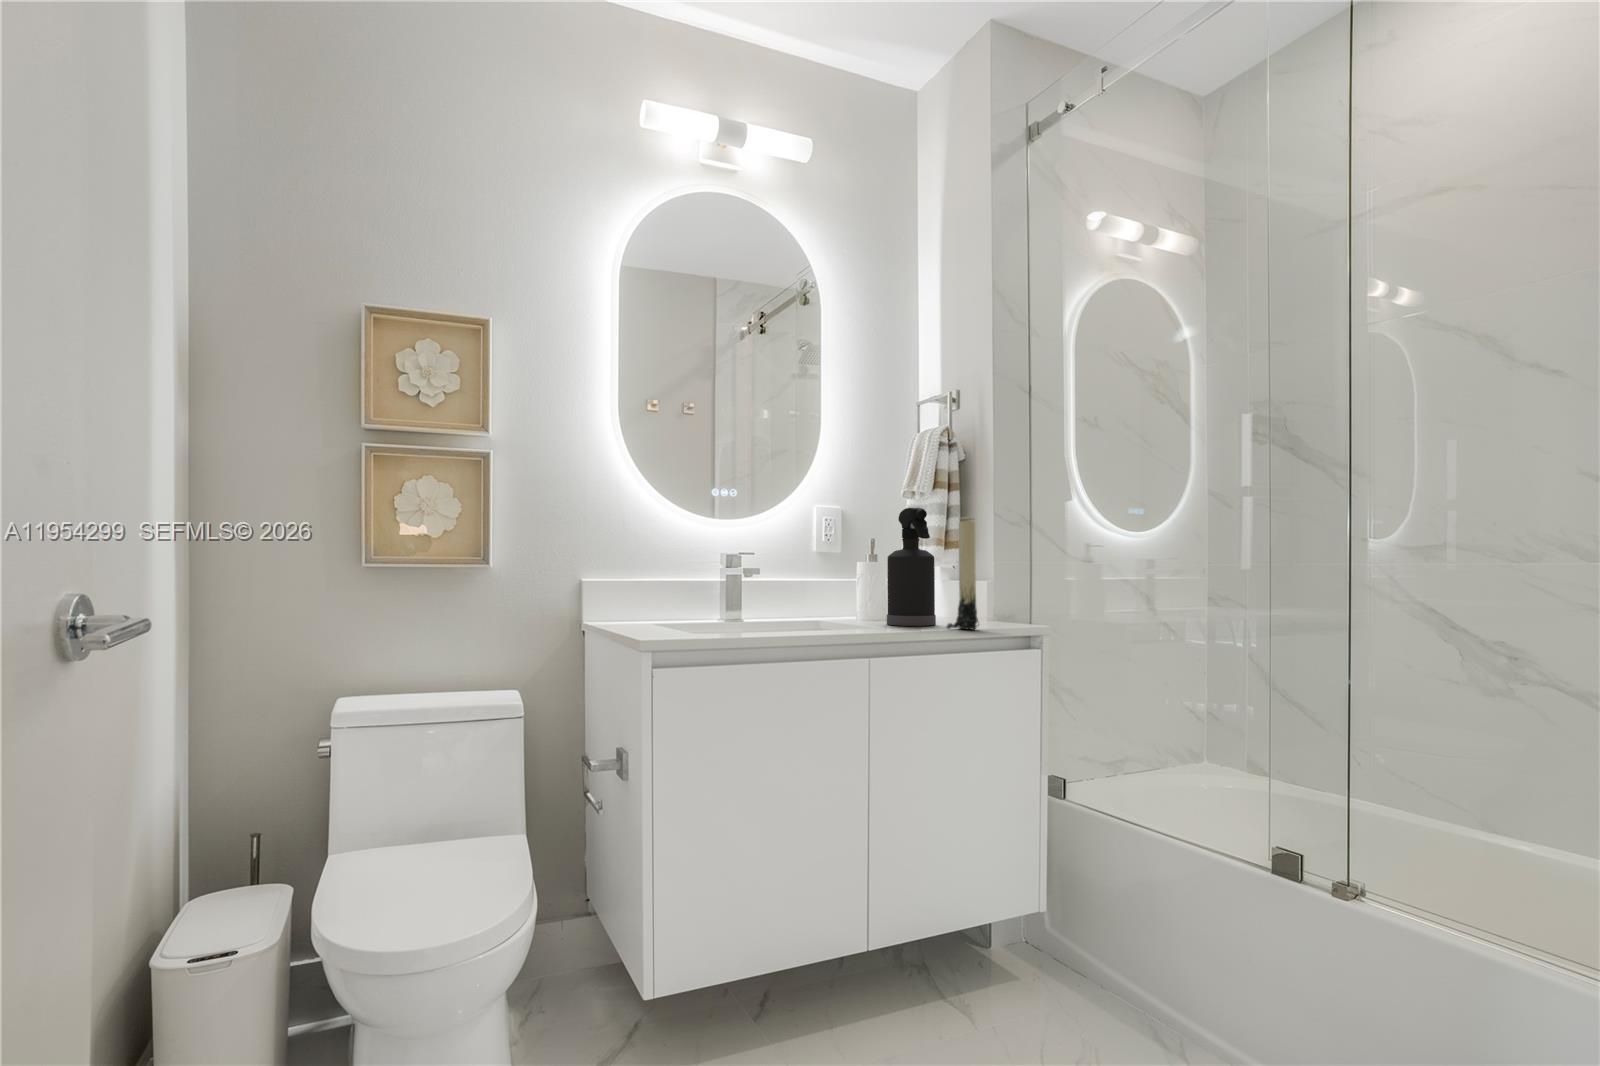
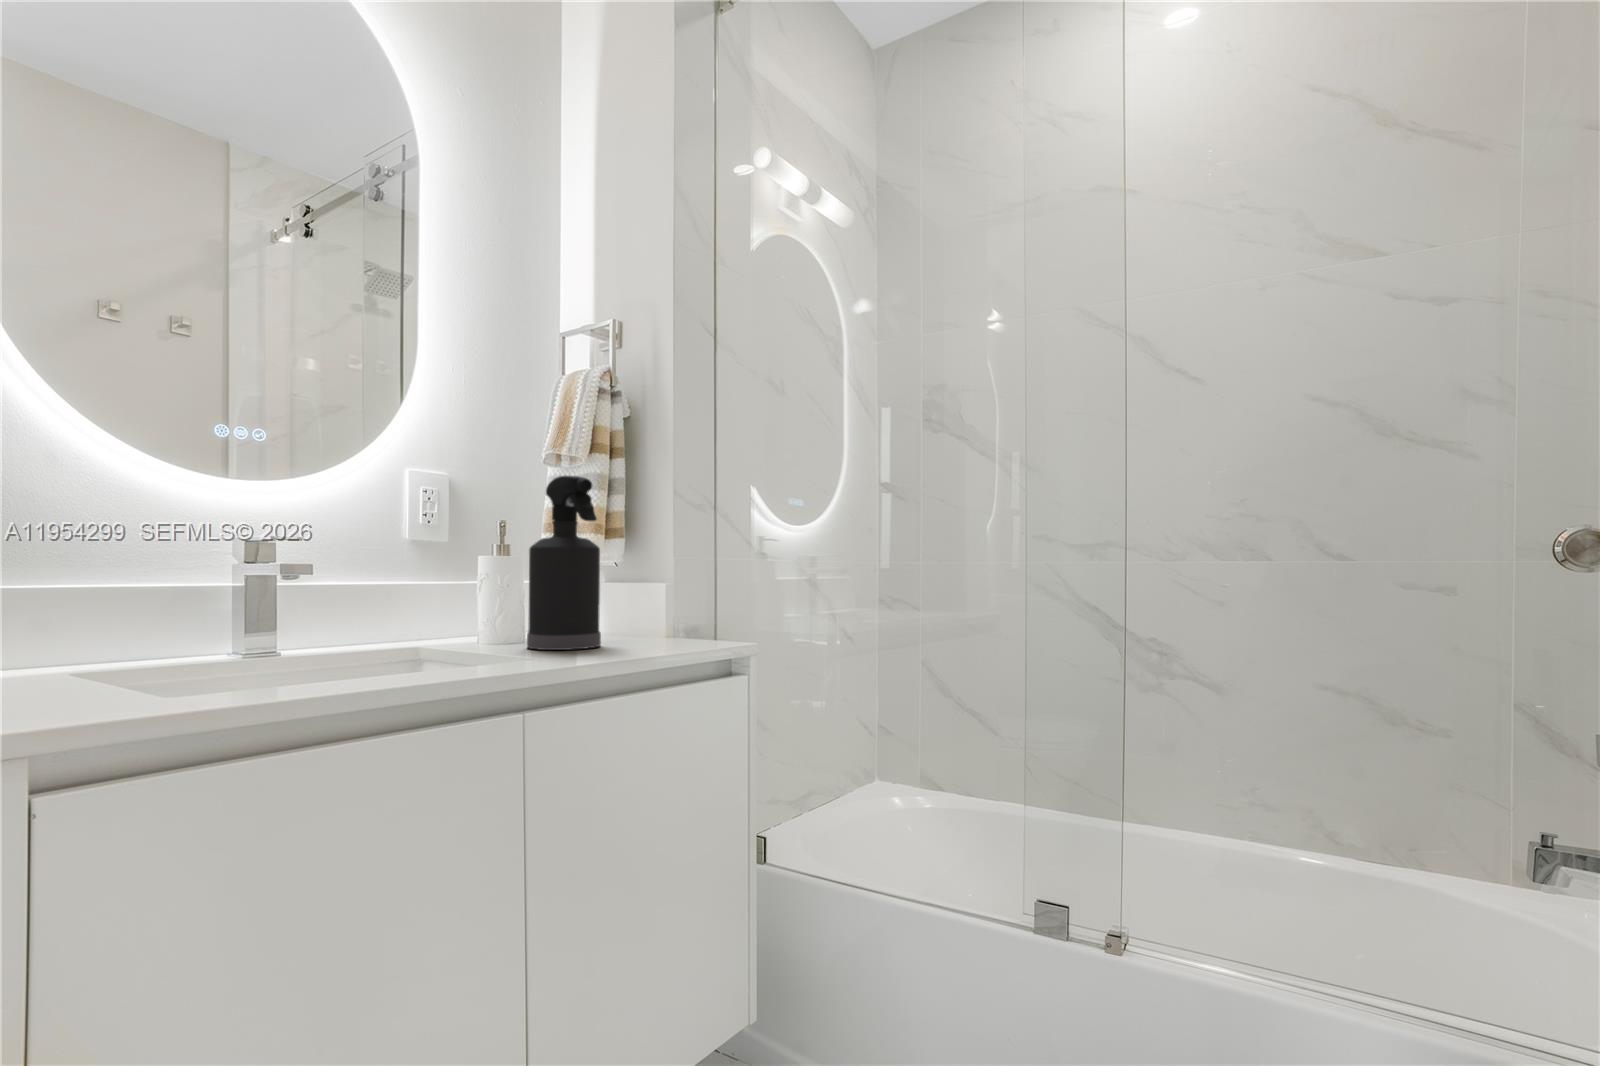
candle: present [947,517,978,629] -> none [625,491,672,654]

